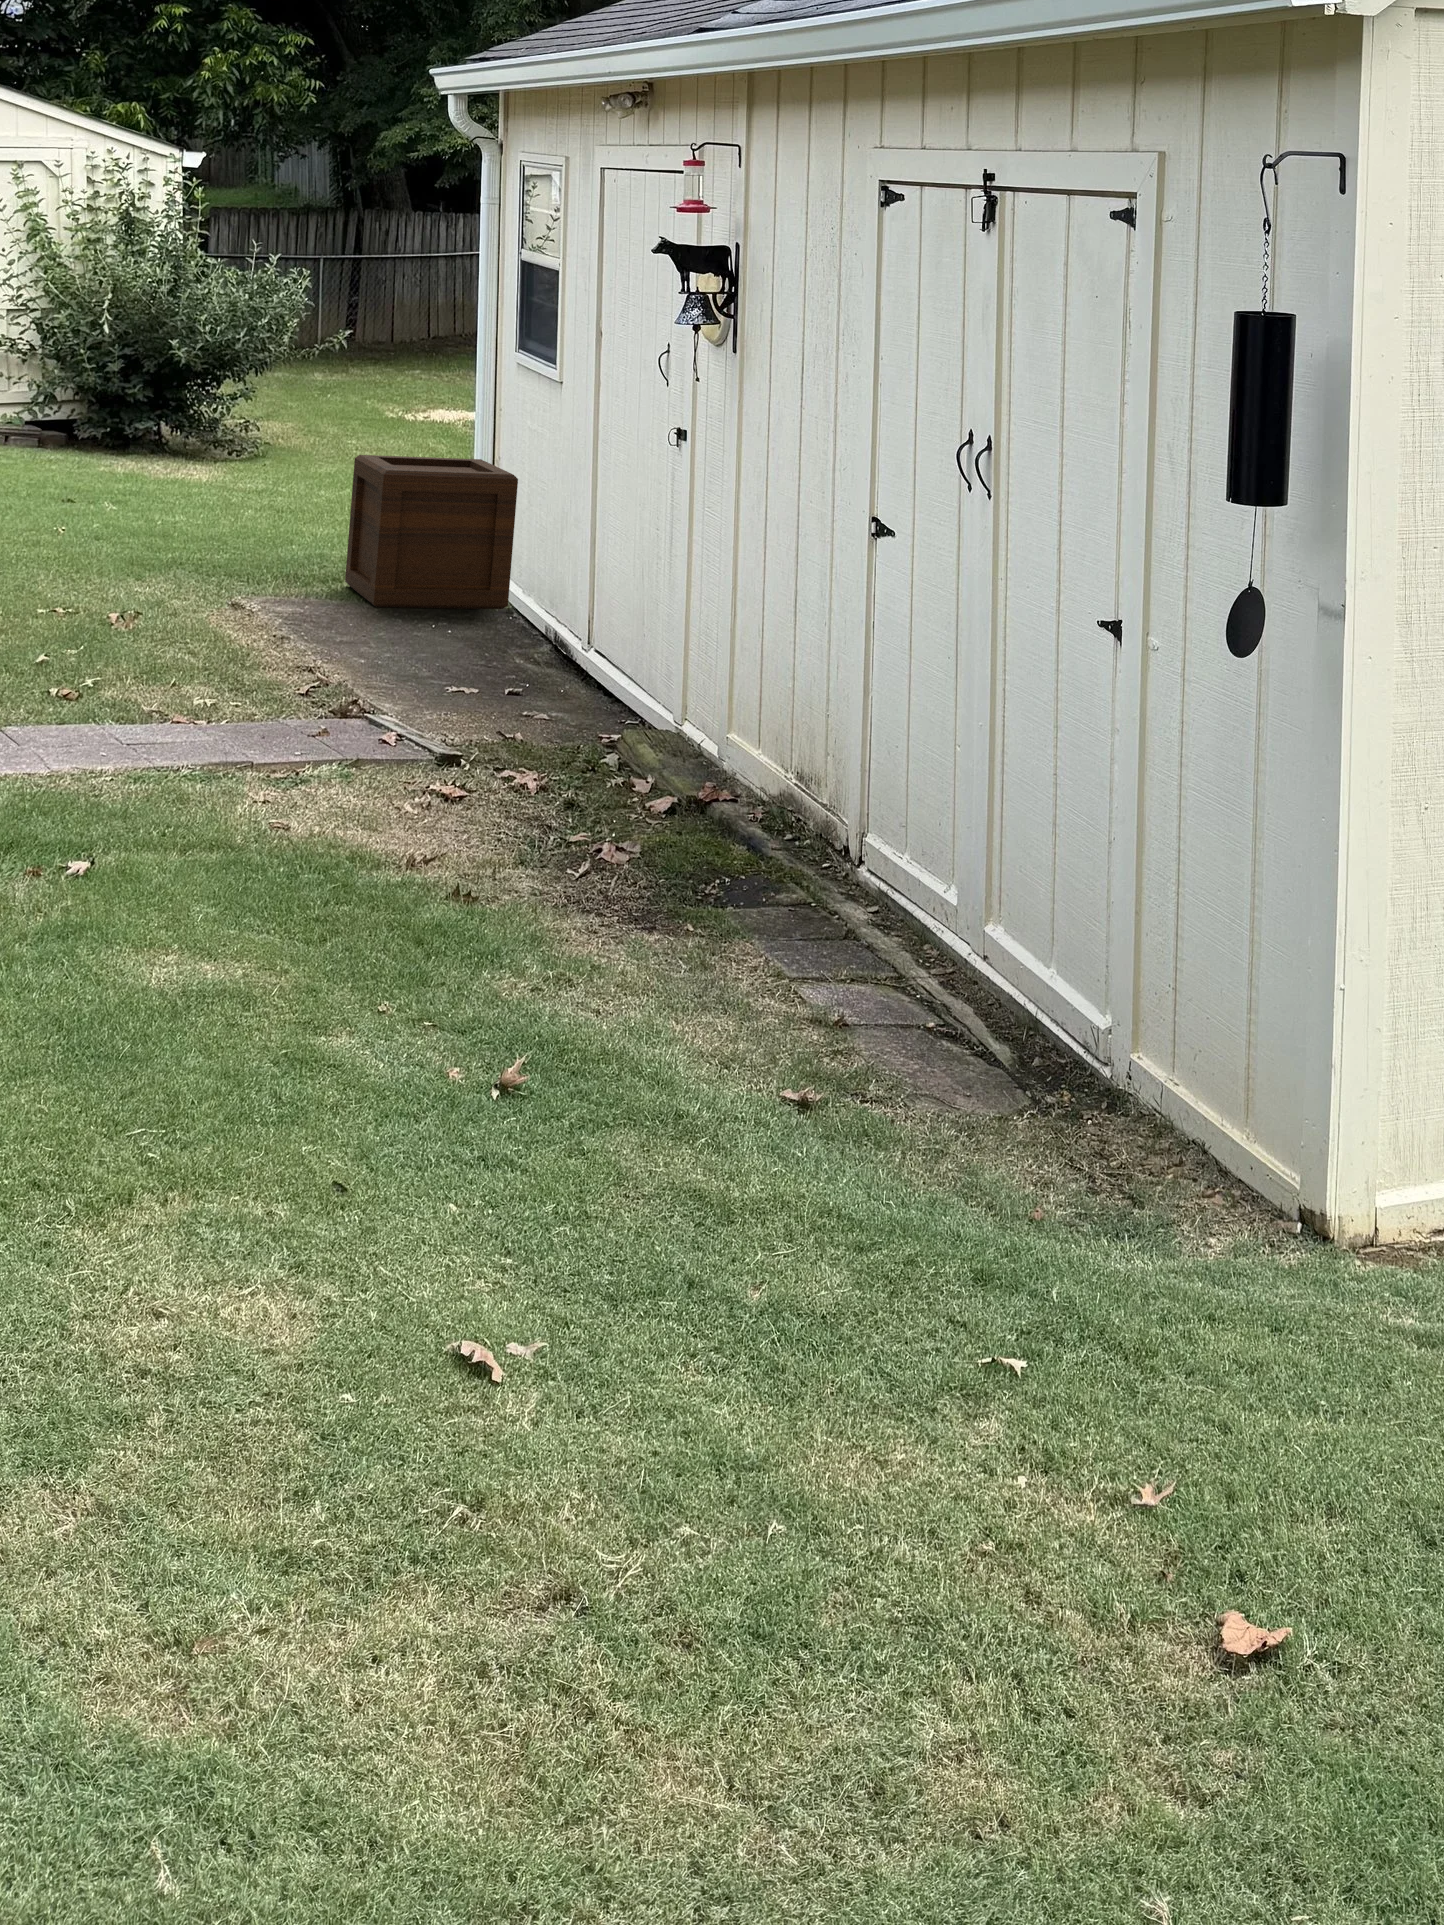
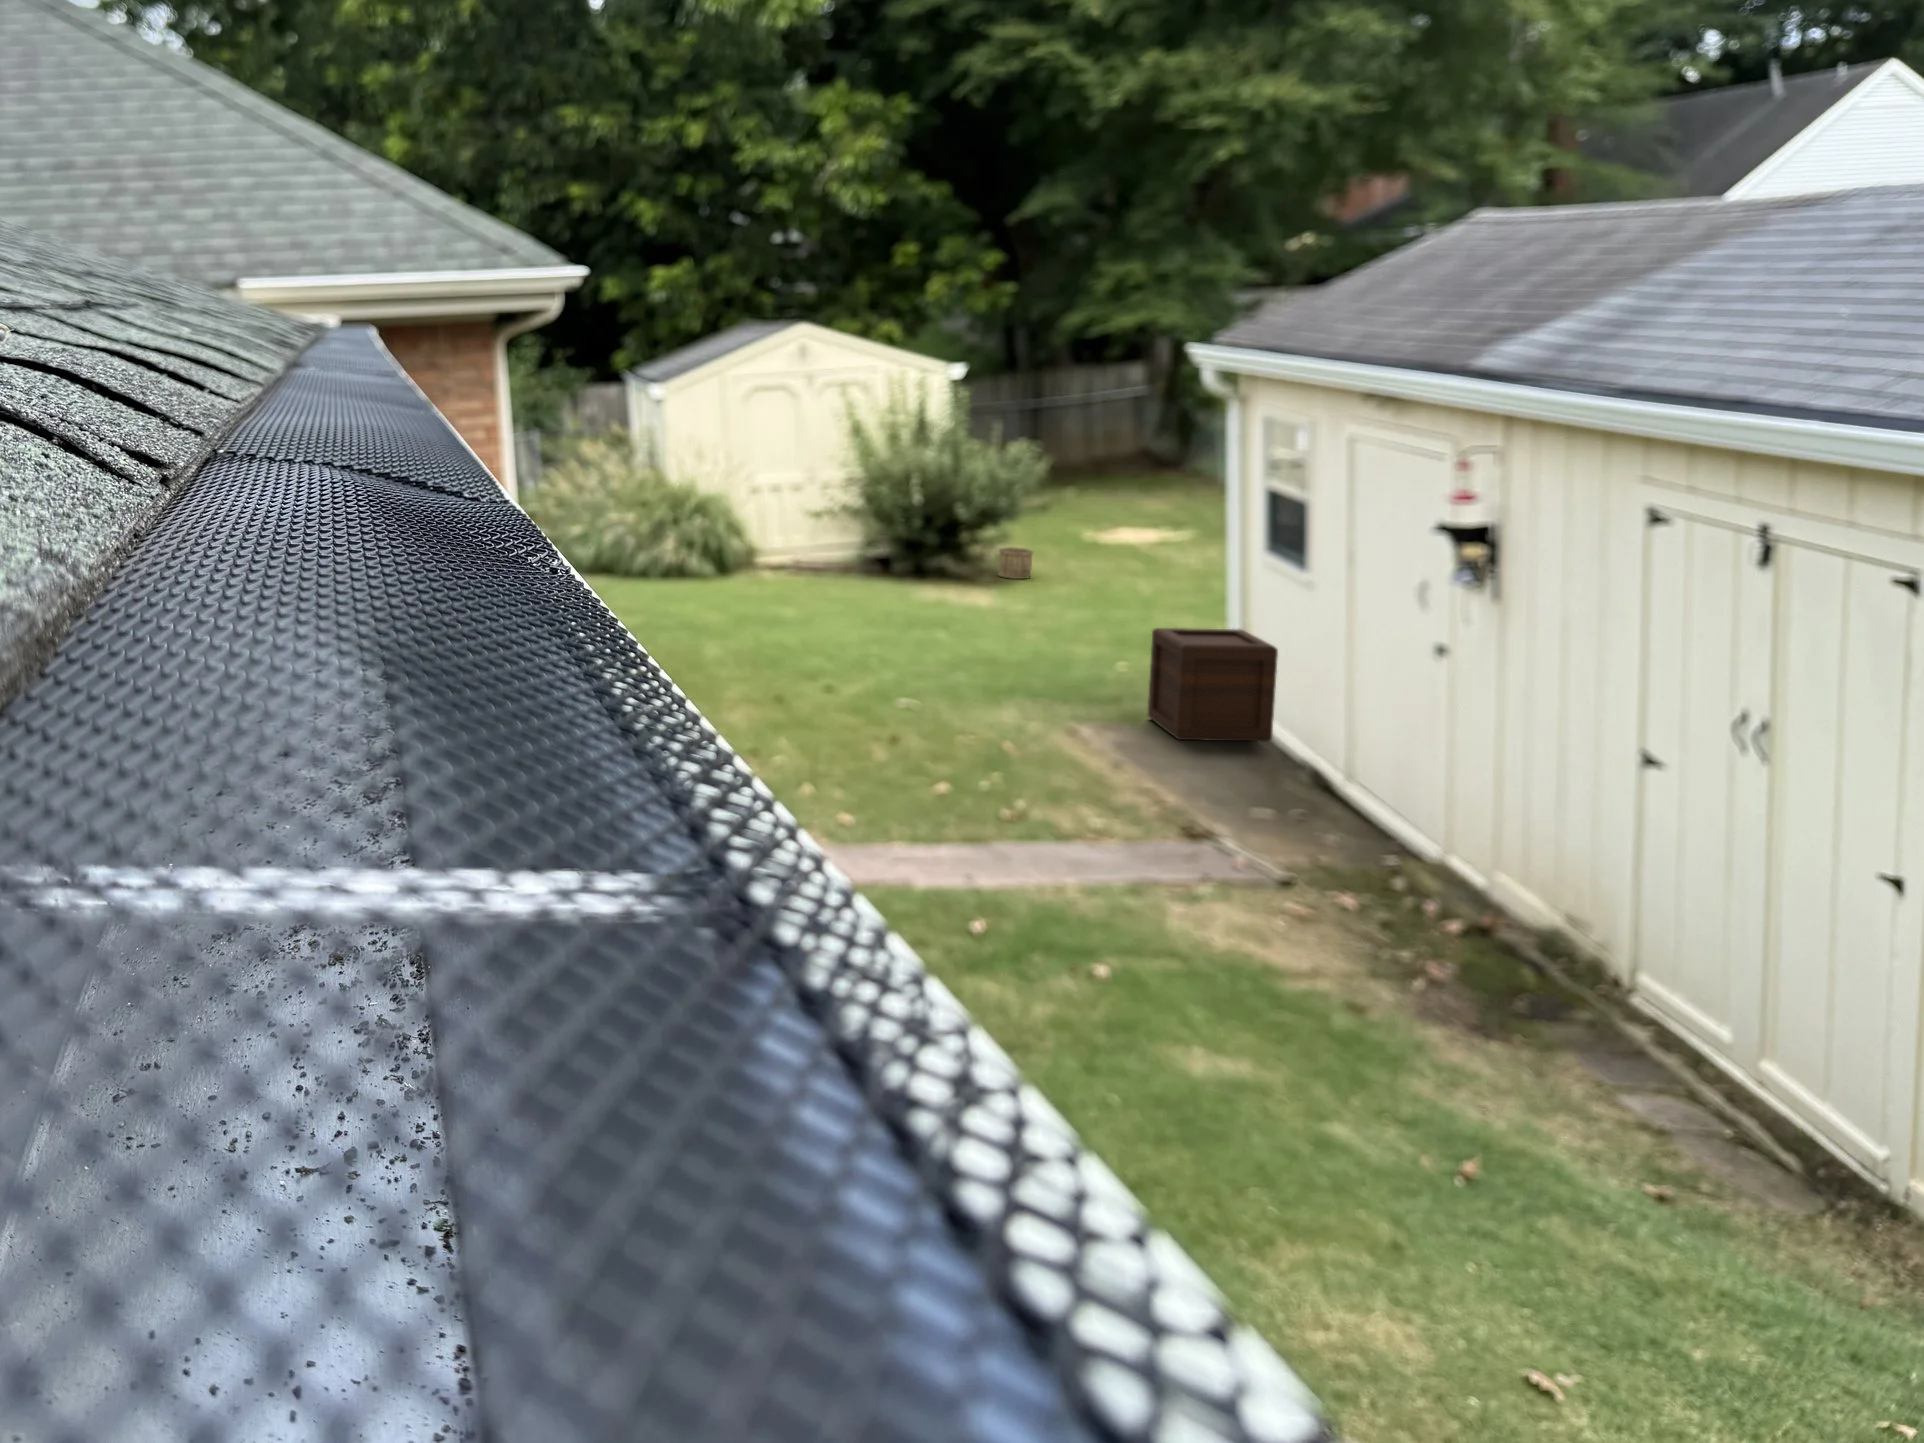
wooden bucket: none [226,404,277,447] -> present [999,547,1033,579]

